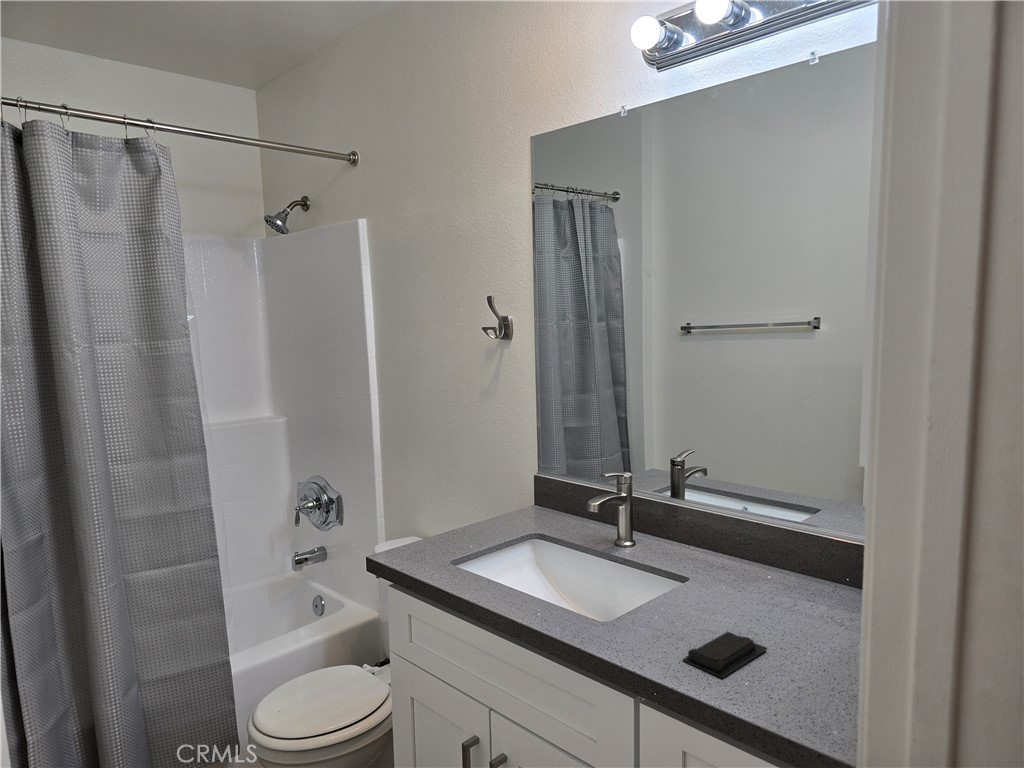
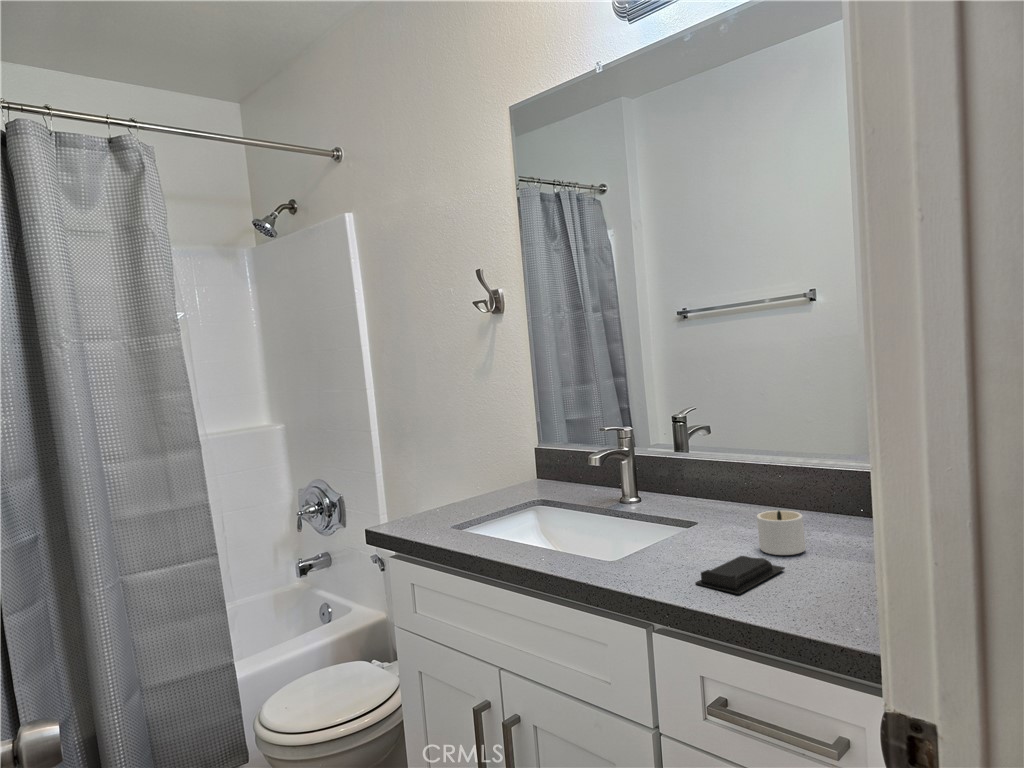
candle: none [745,584,801,631] -> present [757,510,805,555]

